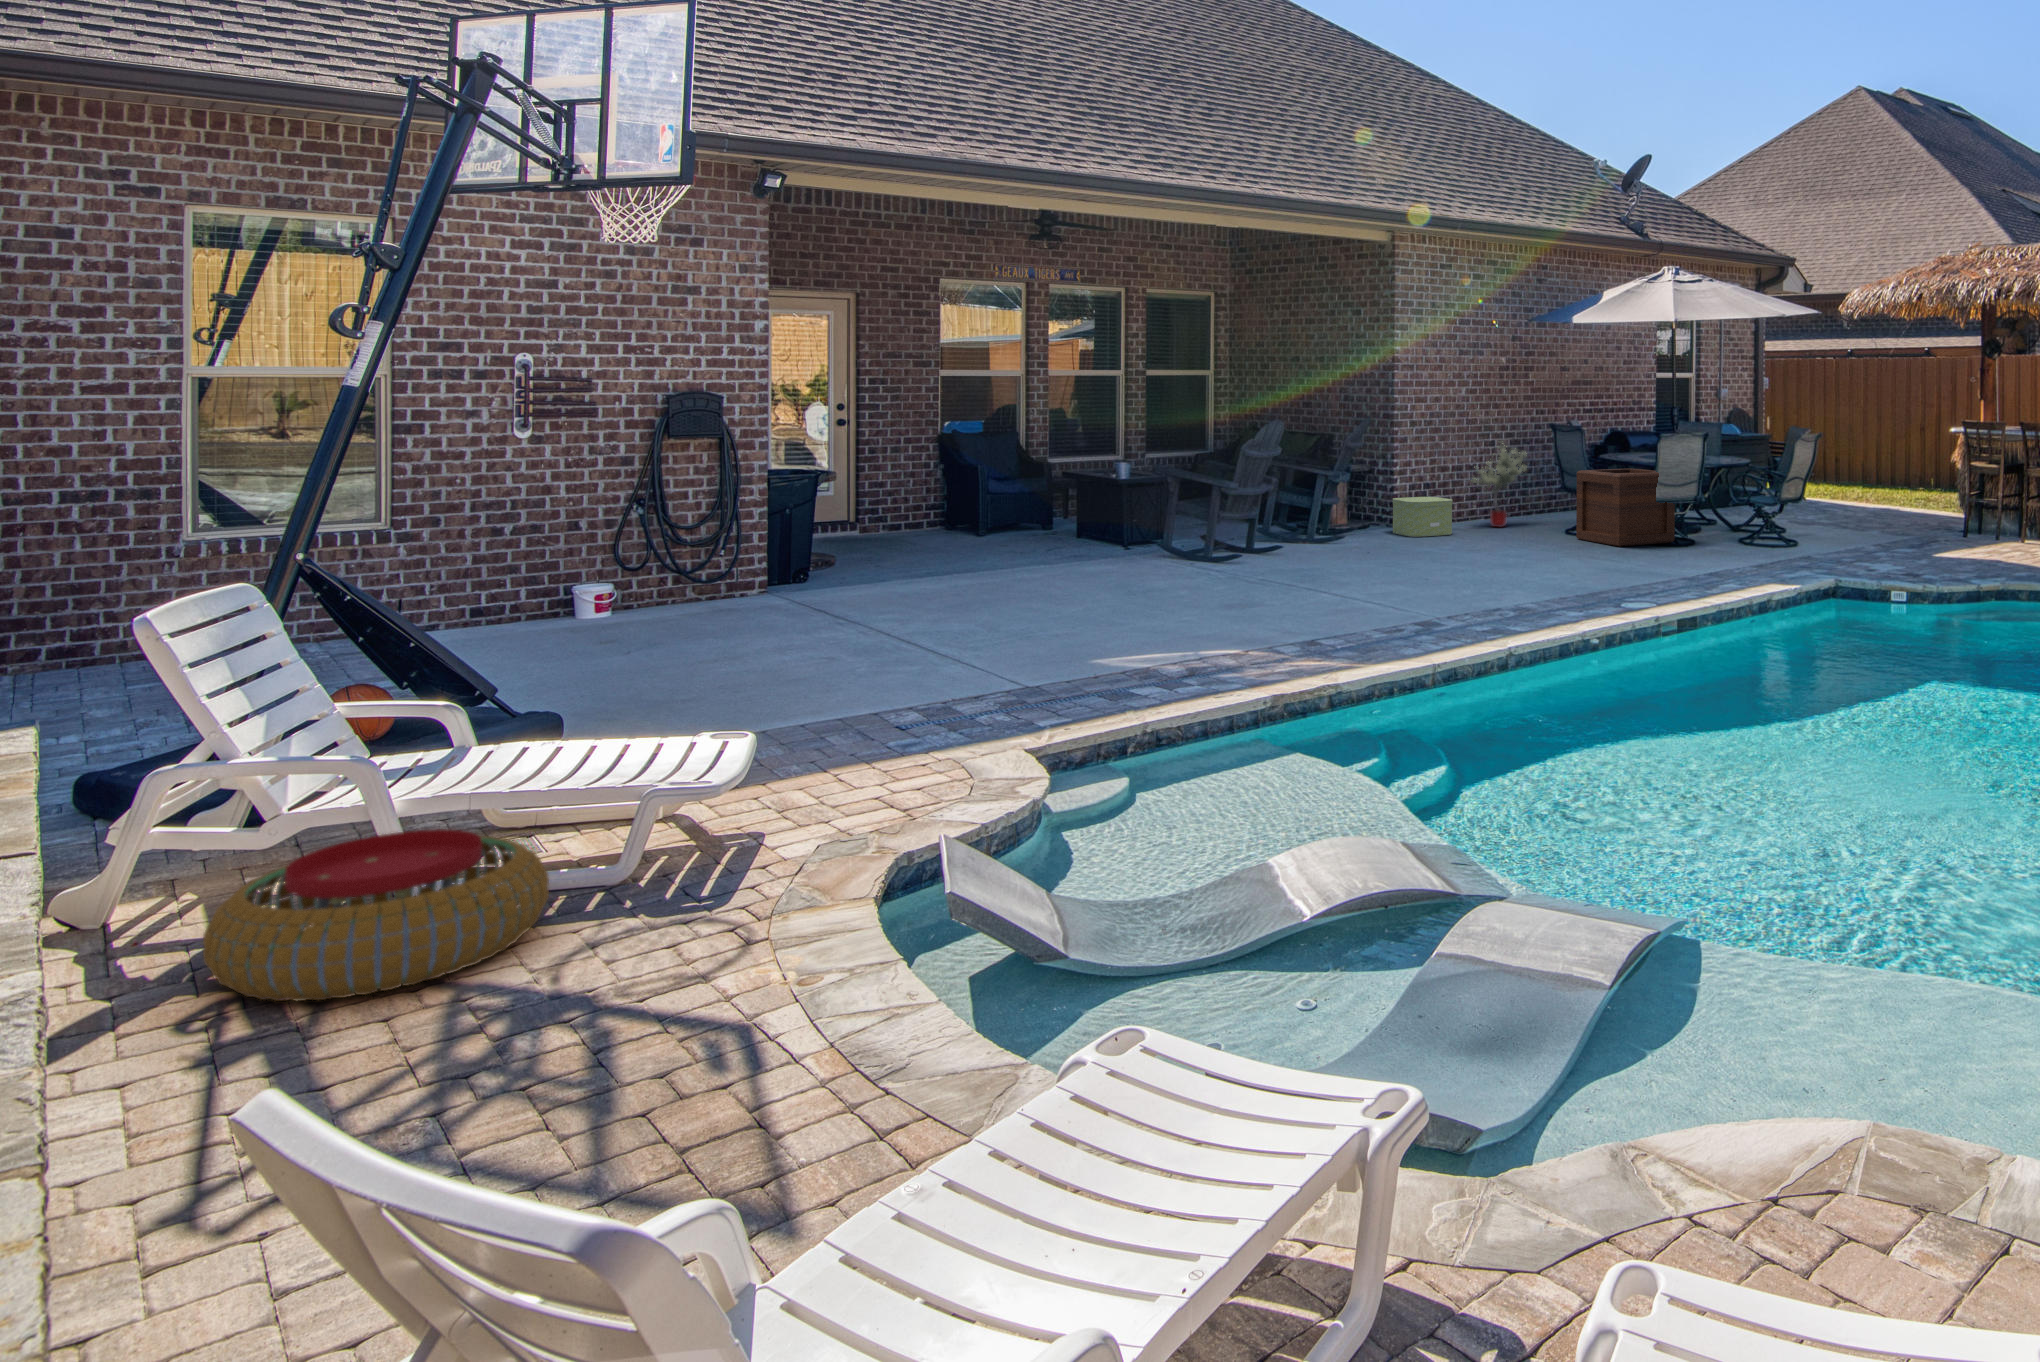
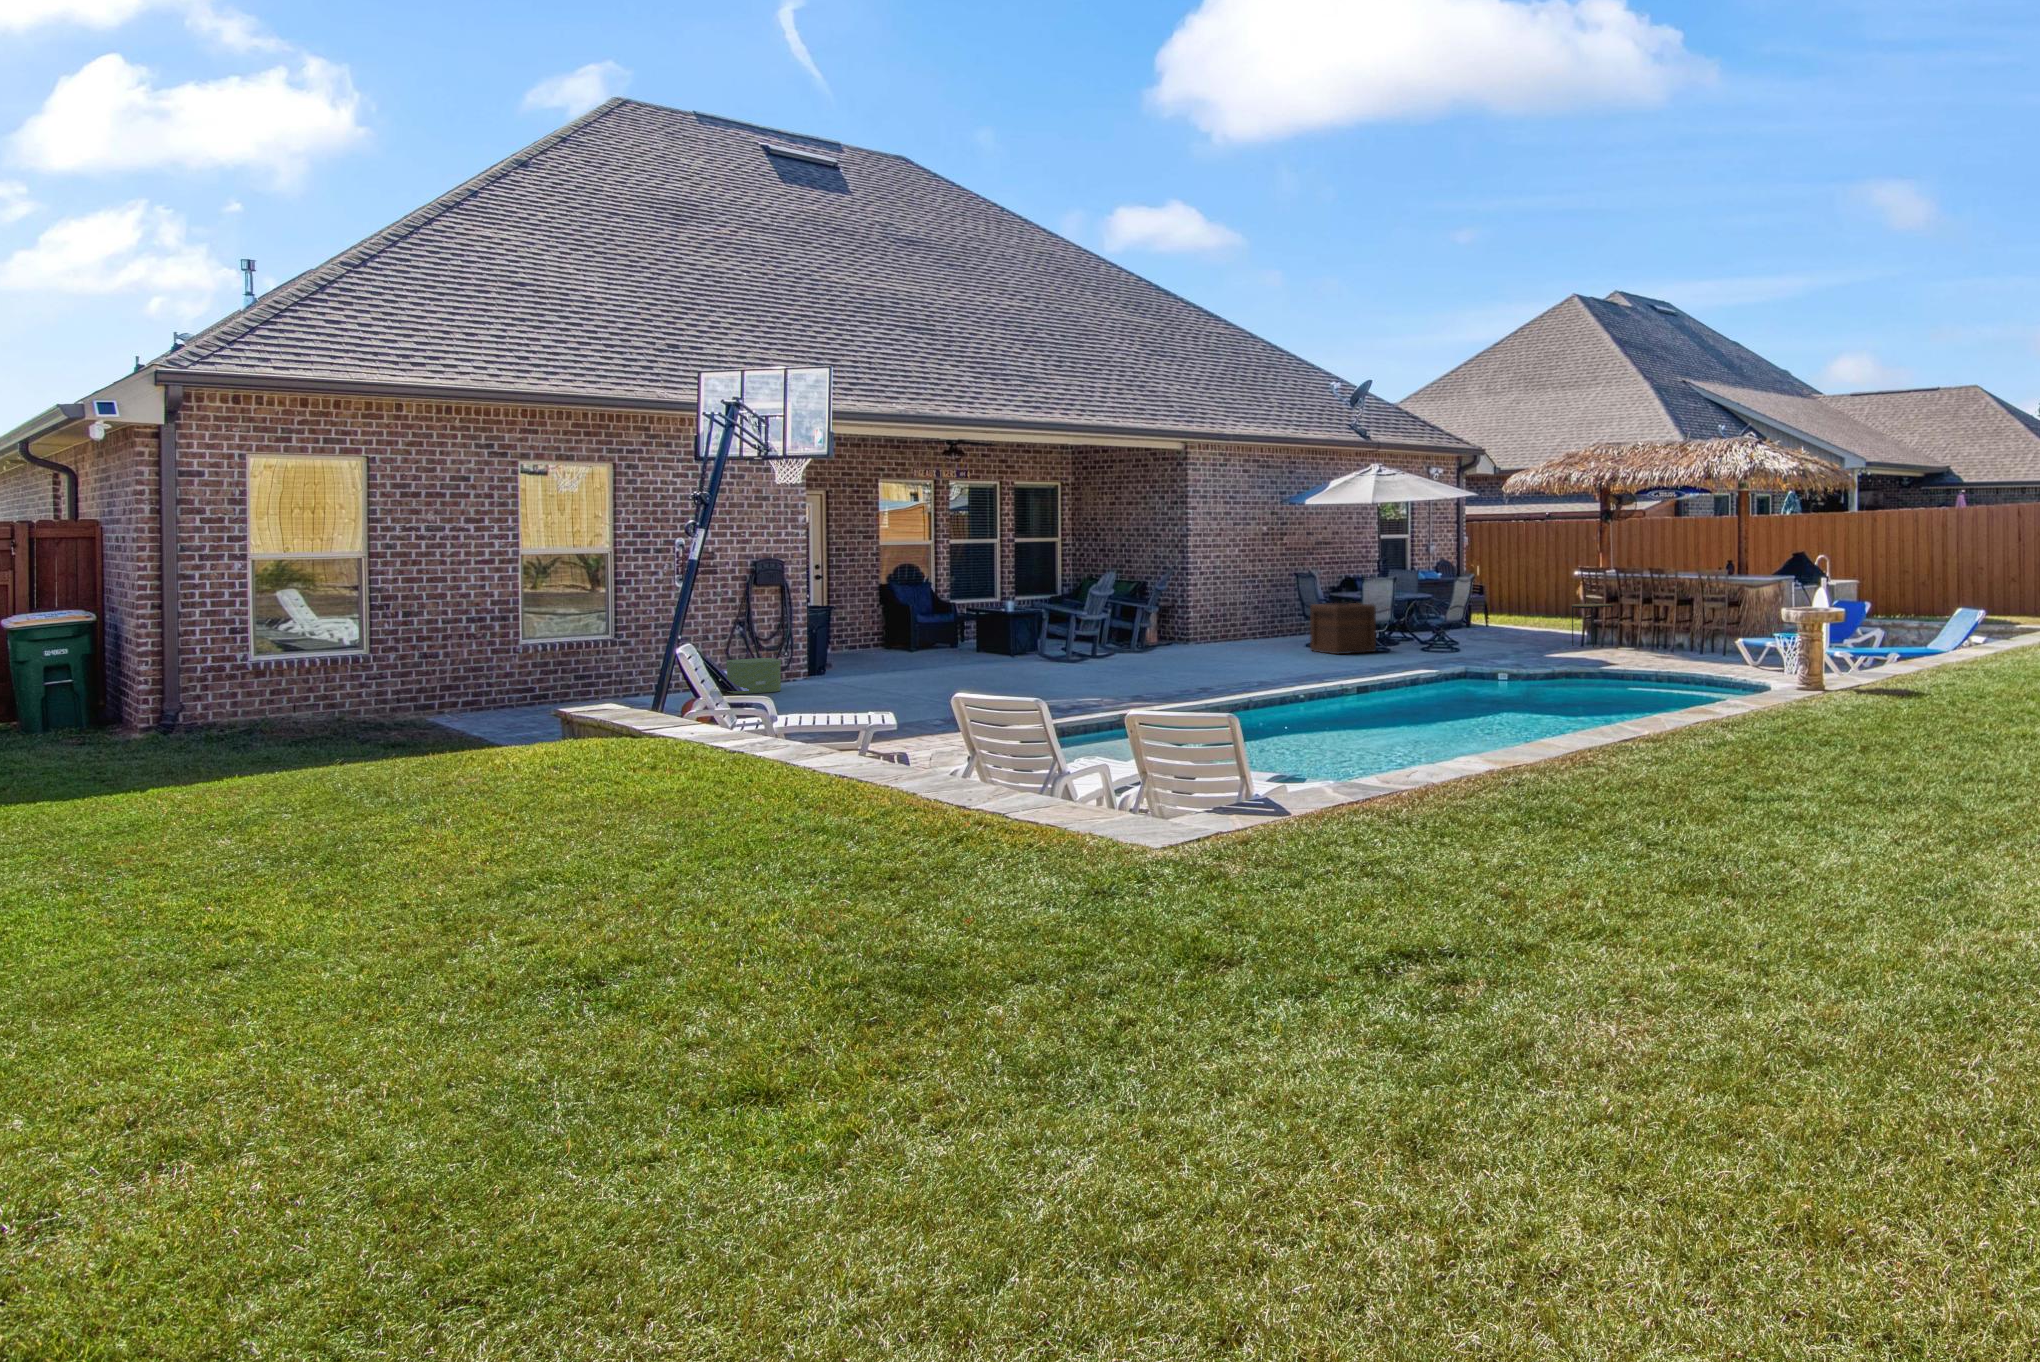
potted tree: present [1471,443,1527,527] -> none [1238,585,1279,645]
side table: none [1950,473,2013,538] -> present [1571,603,1613,647]
storage box: present [1393,497,1453,537] -> present [726,658,781,694]
pouf: present [203,829,549,1002] -> none [745,731,854,779]

